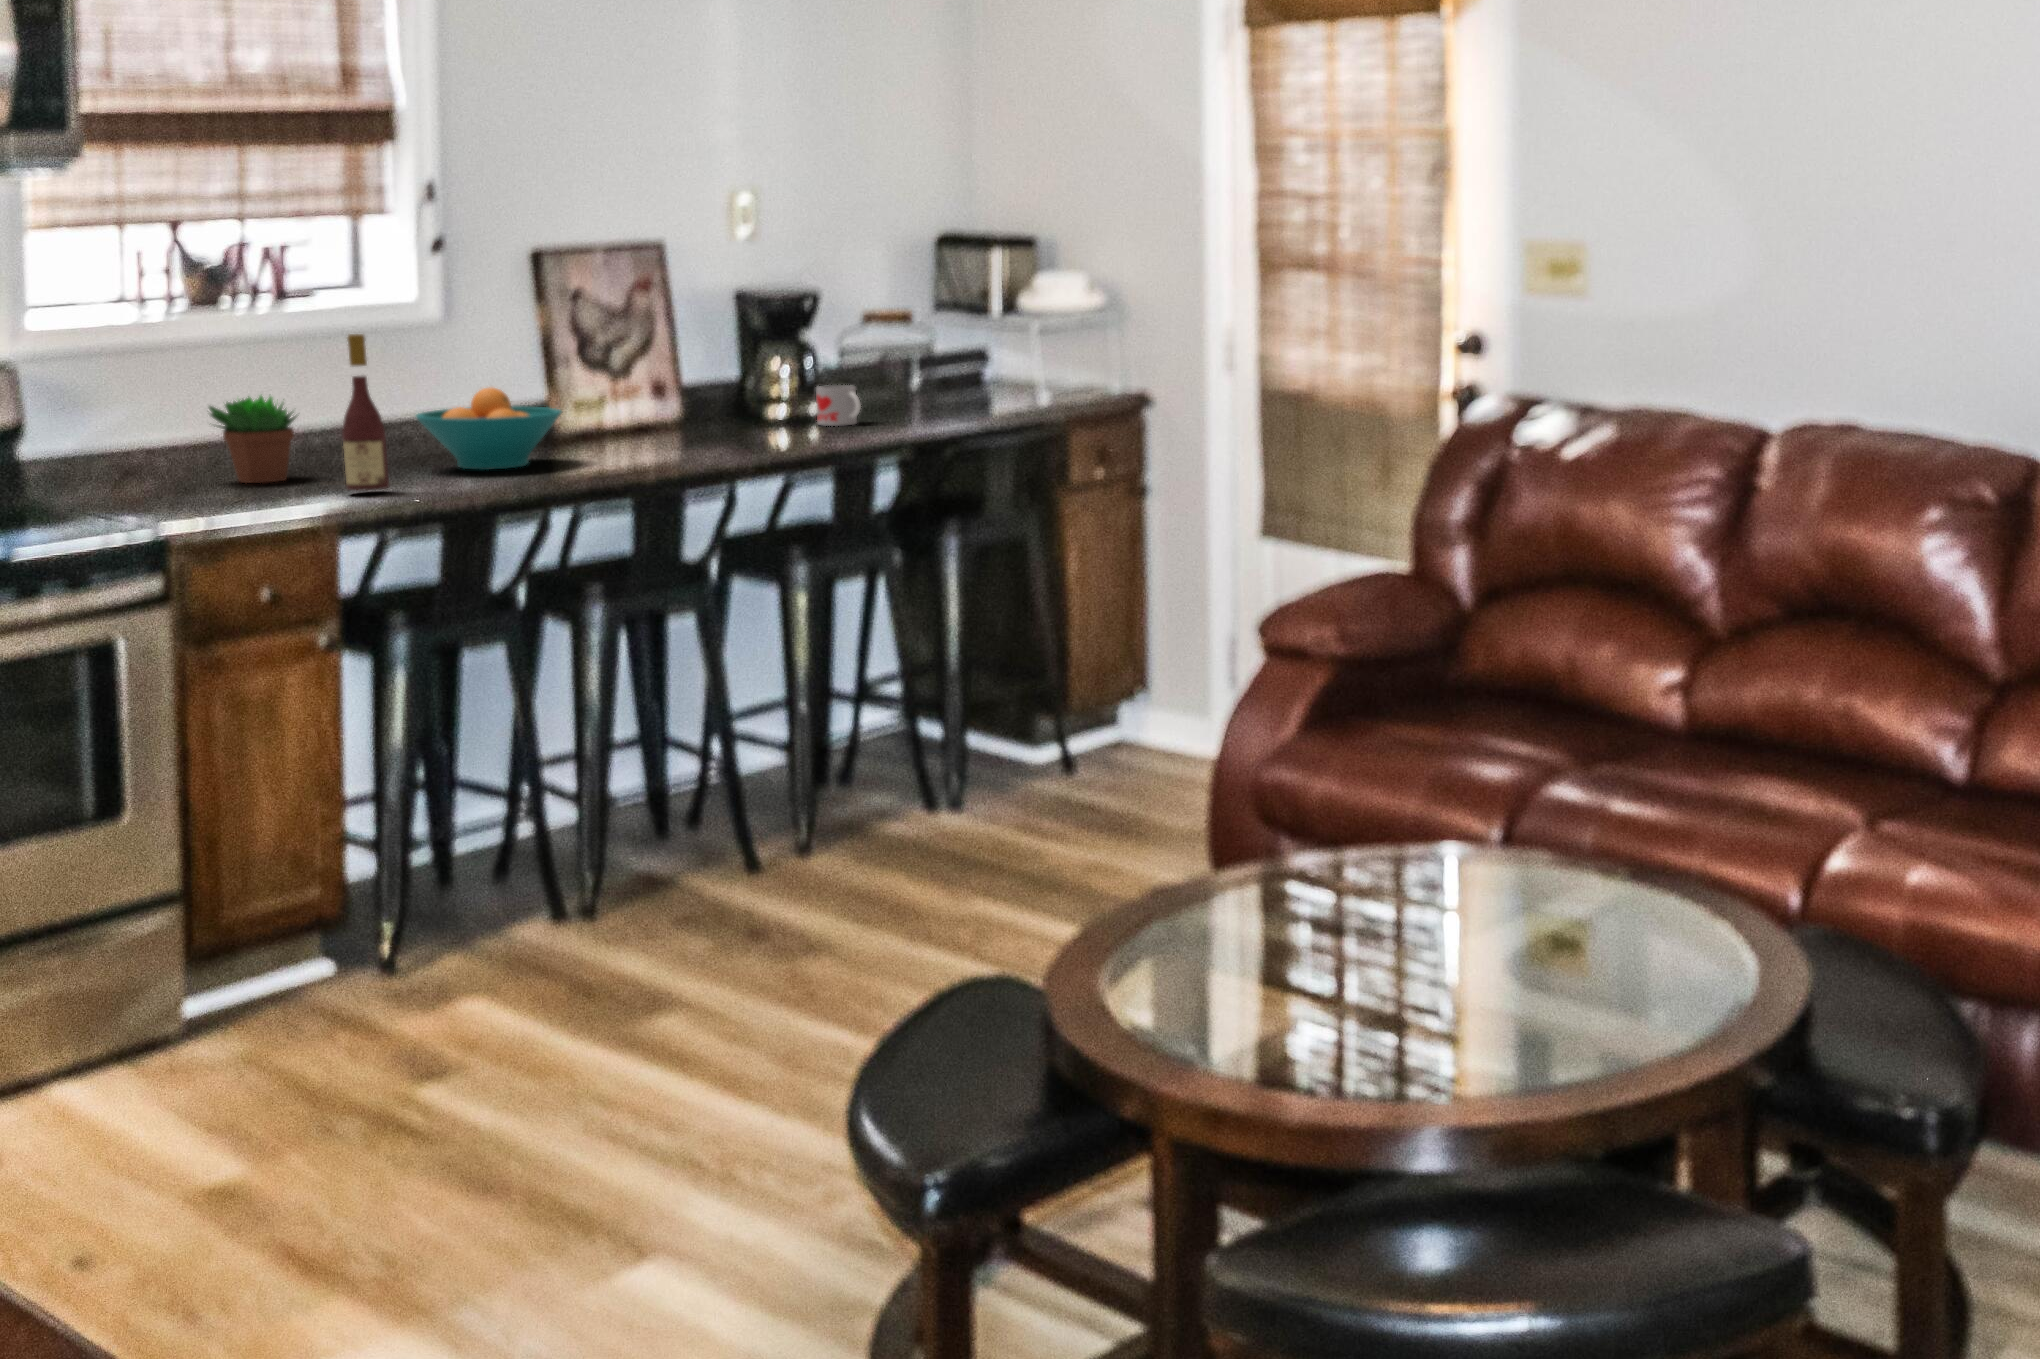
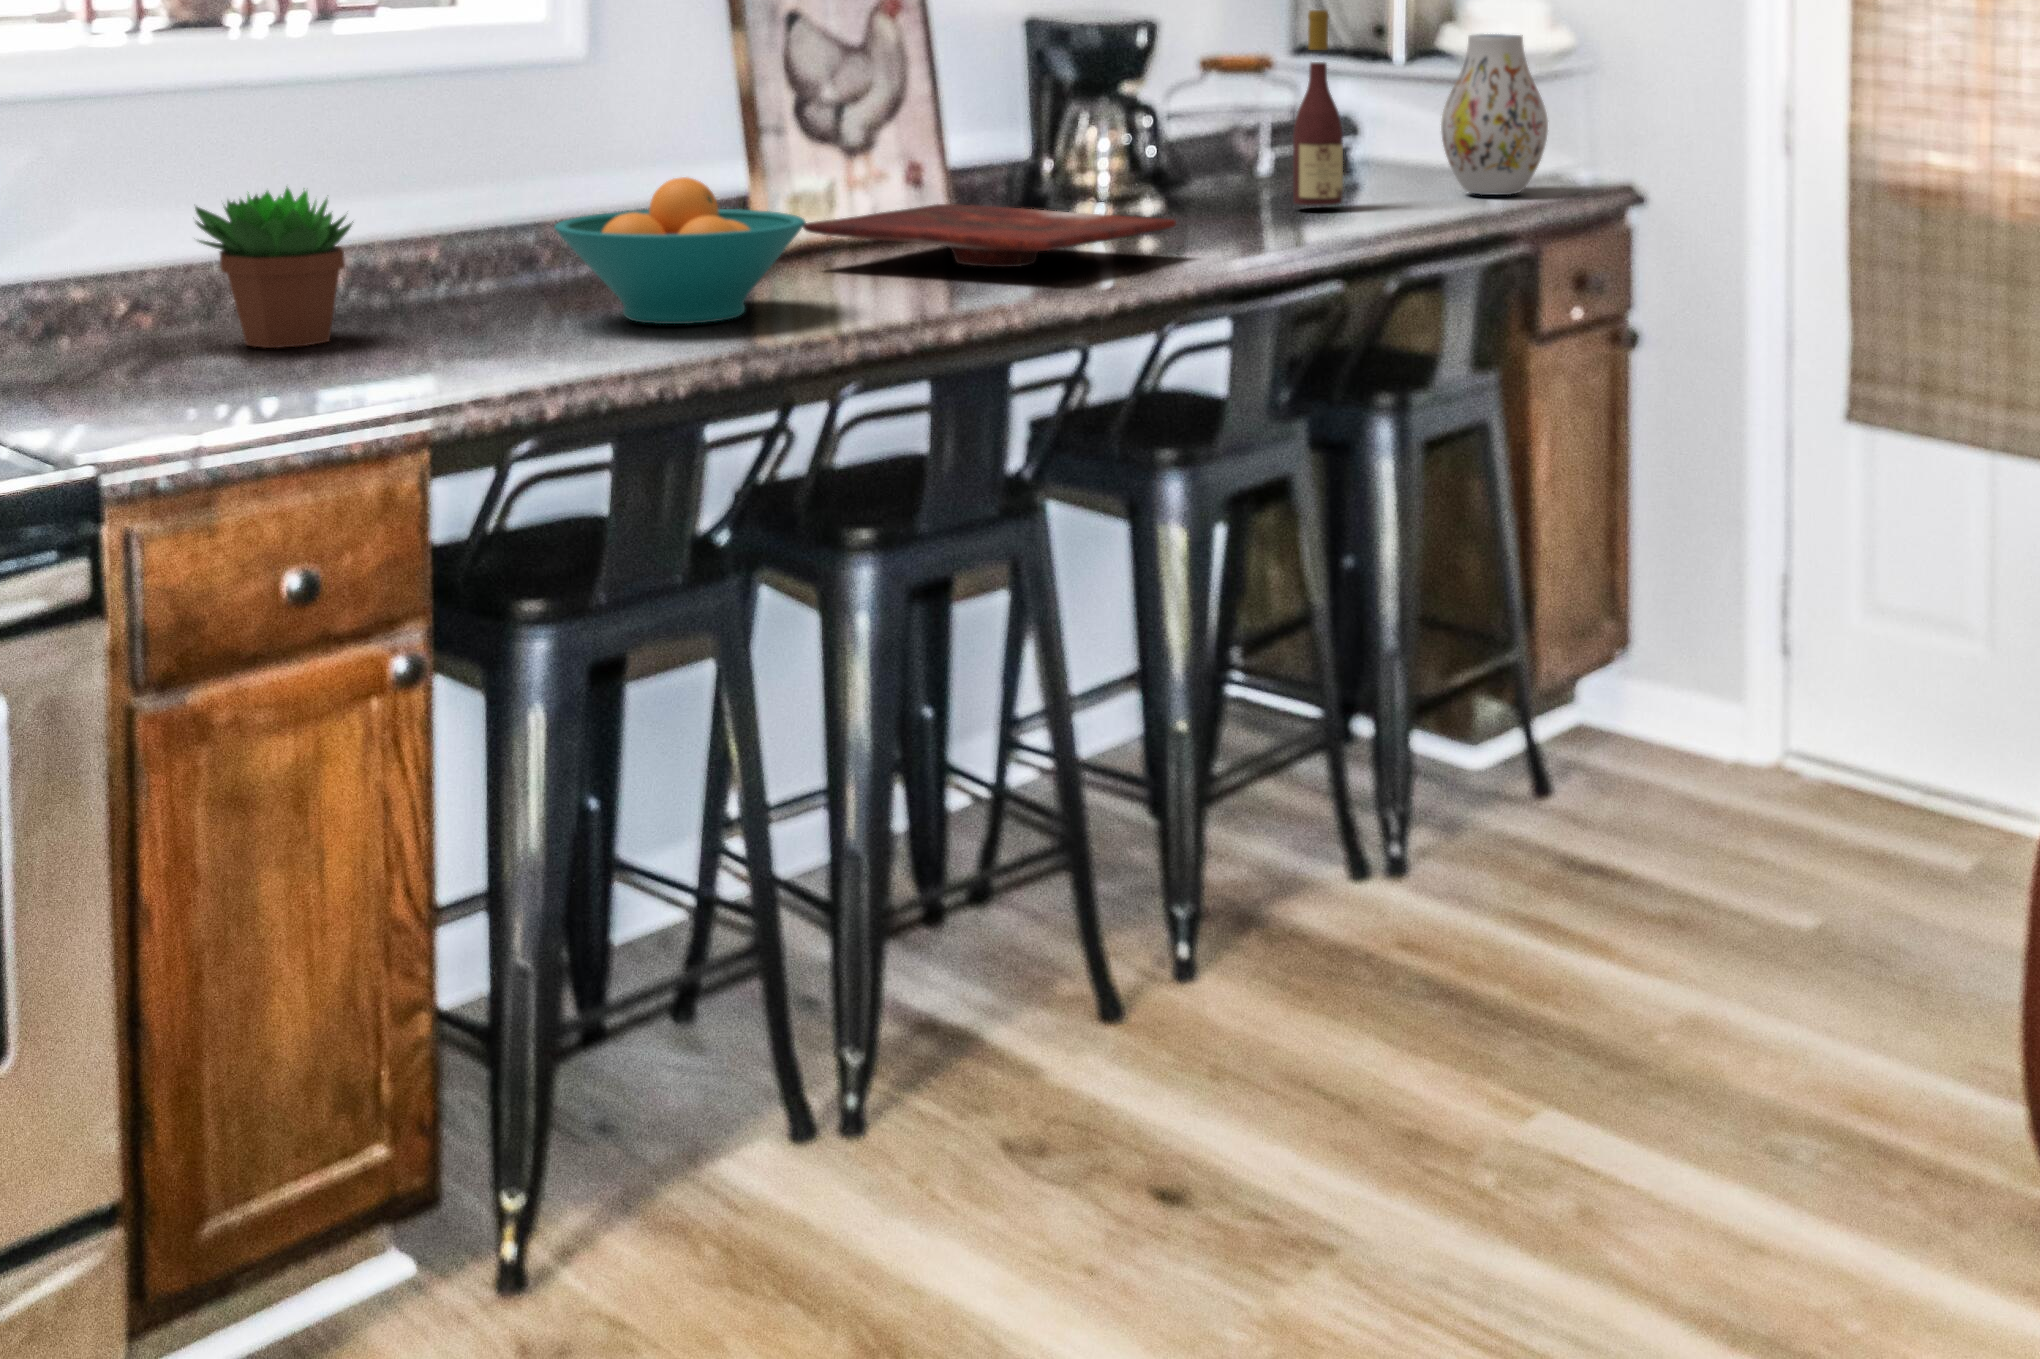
vase: none [1012,299,1080,400] -> present [1441,34,1548,195]
wine bottle: present [342,334,390,490] -> present [1293,10,1343,205]
mug: present [816,385,861,426] -> none [1172,171,1247,238]
cutting board: none [577,406,805,441] -> present [803,204,1176,267]

